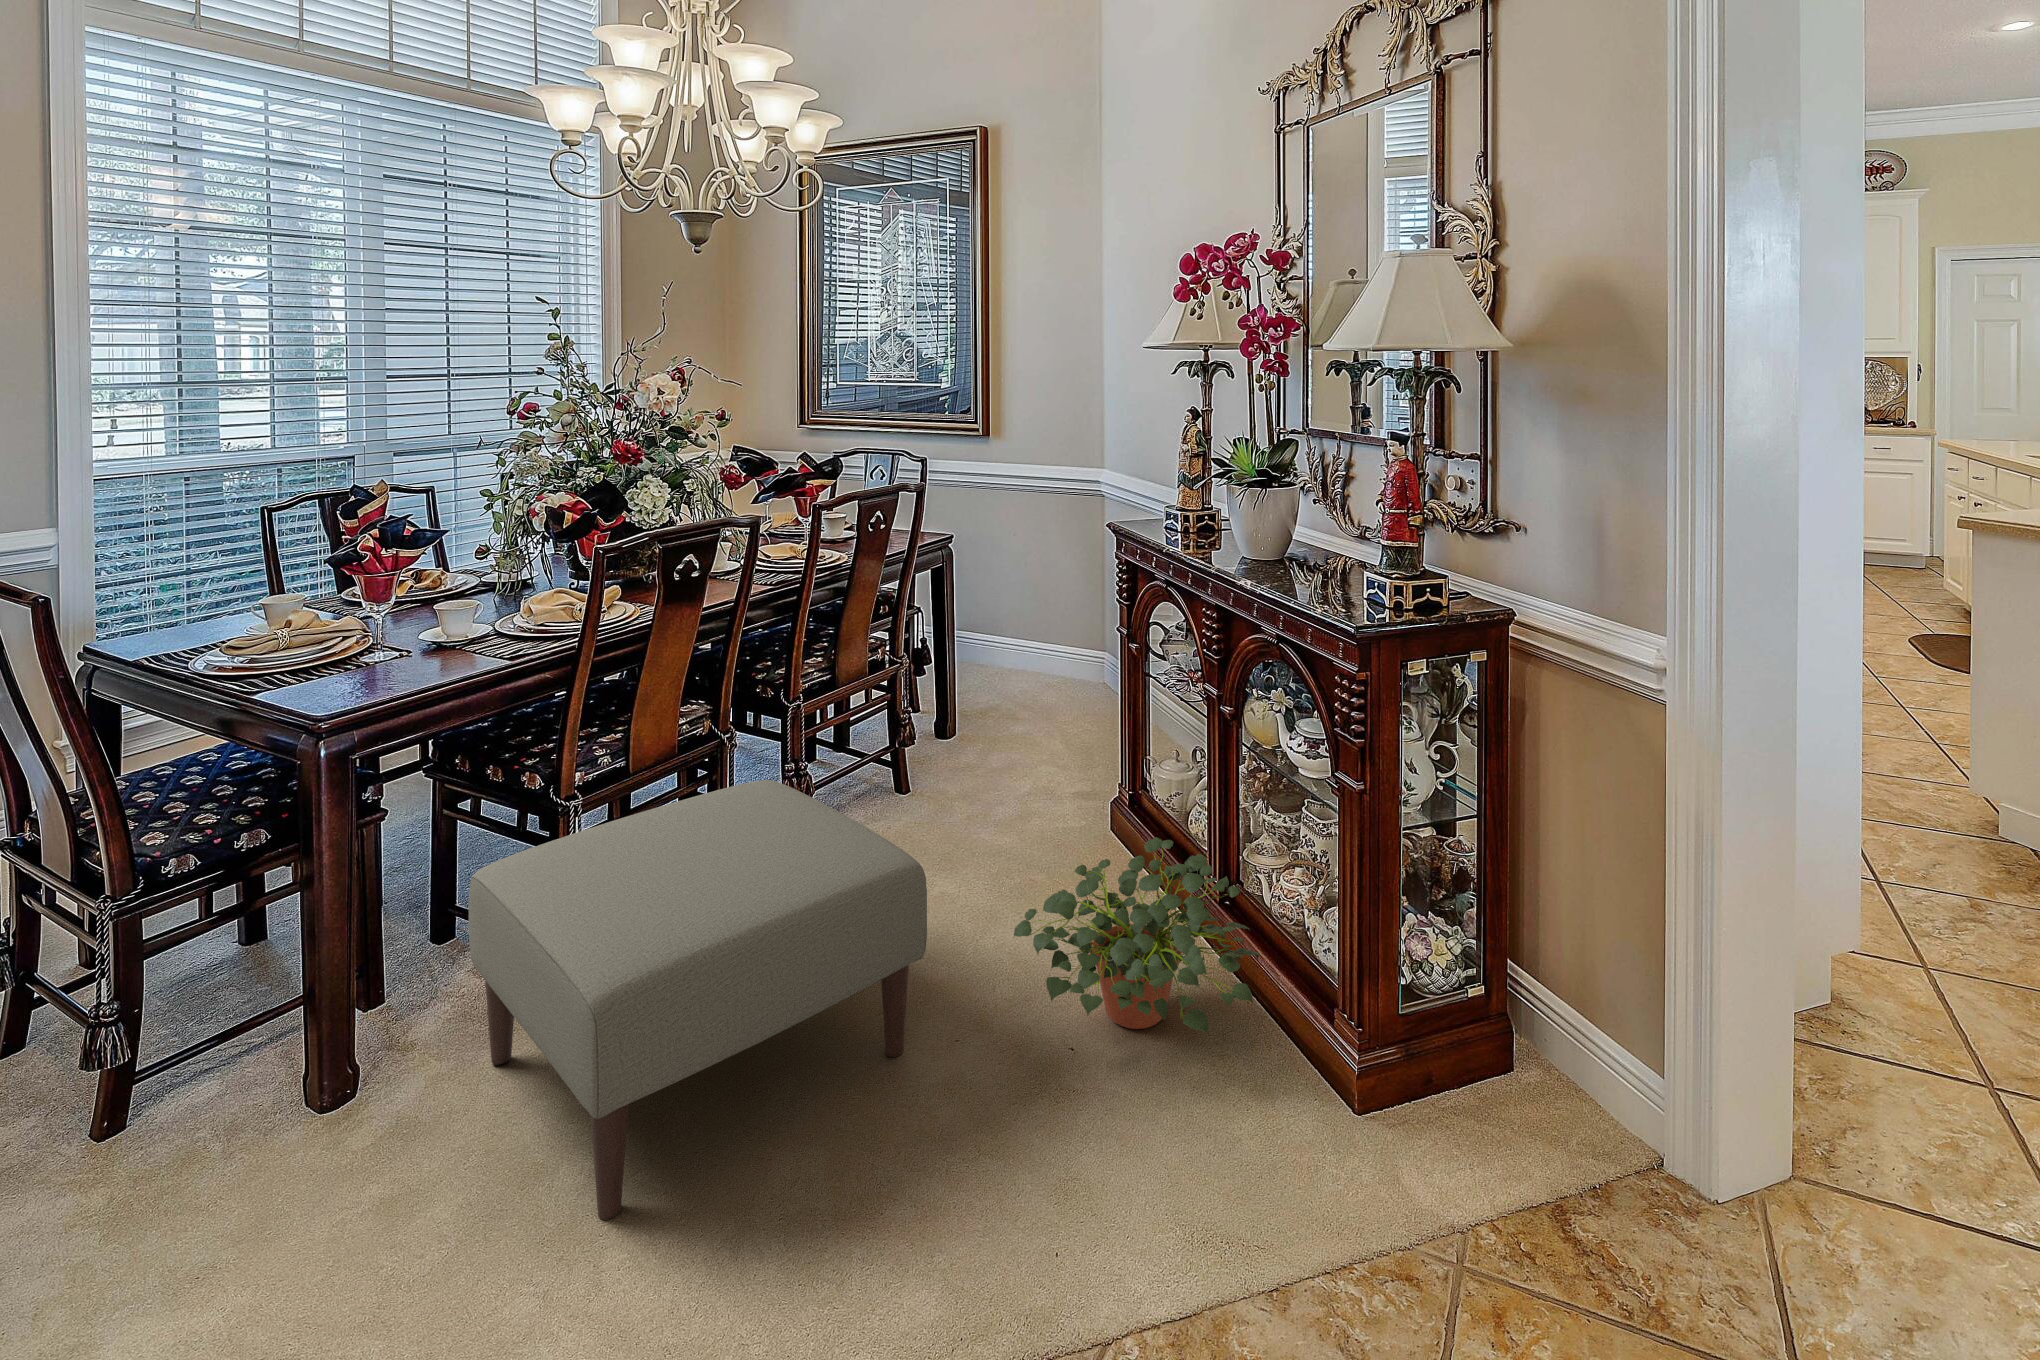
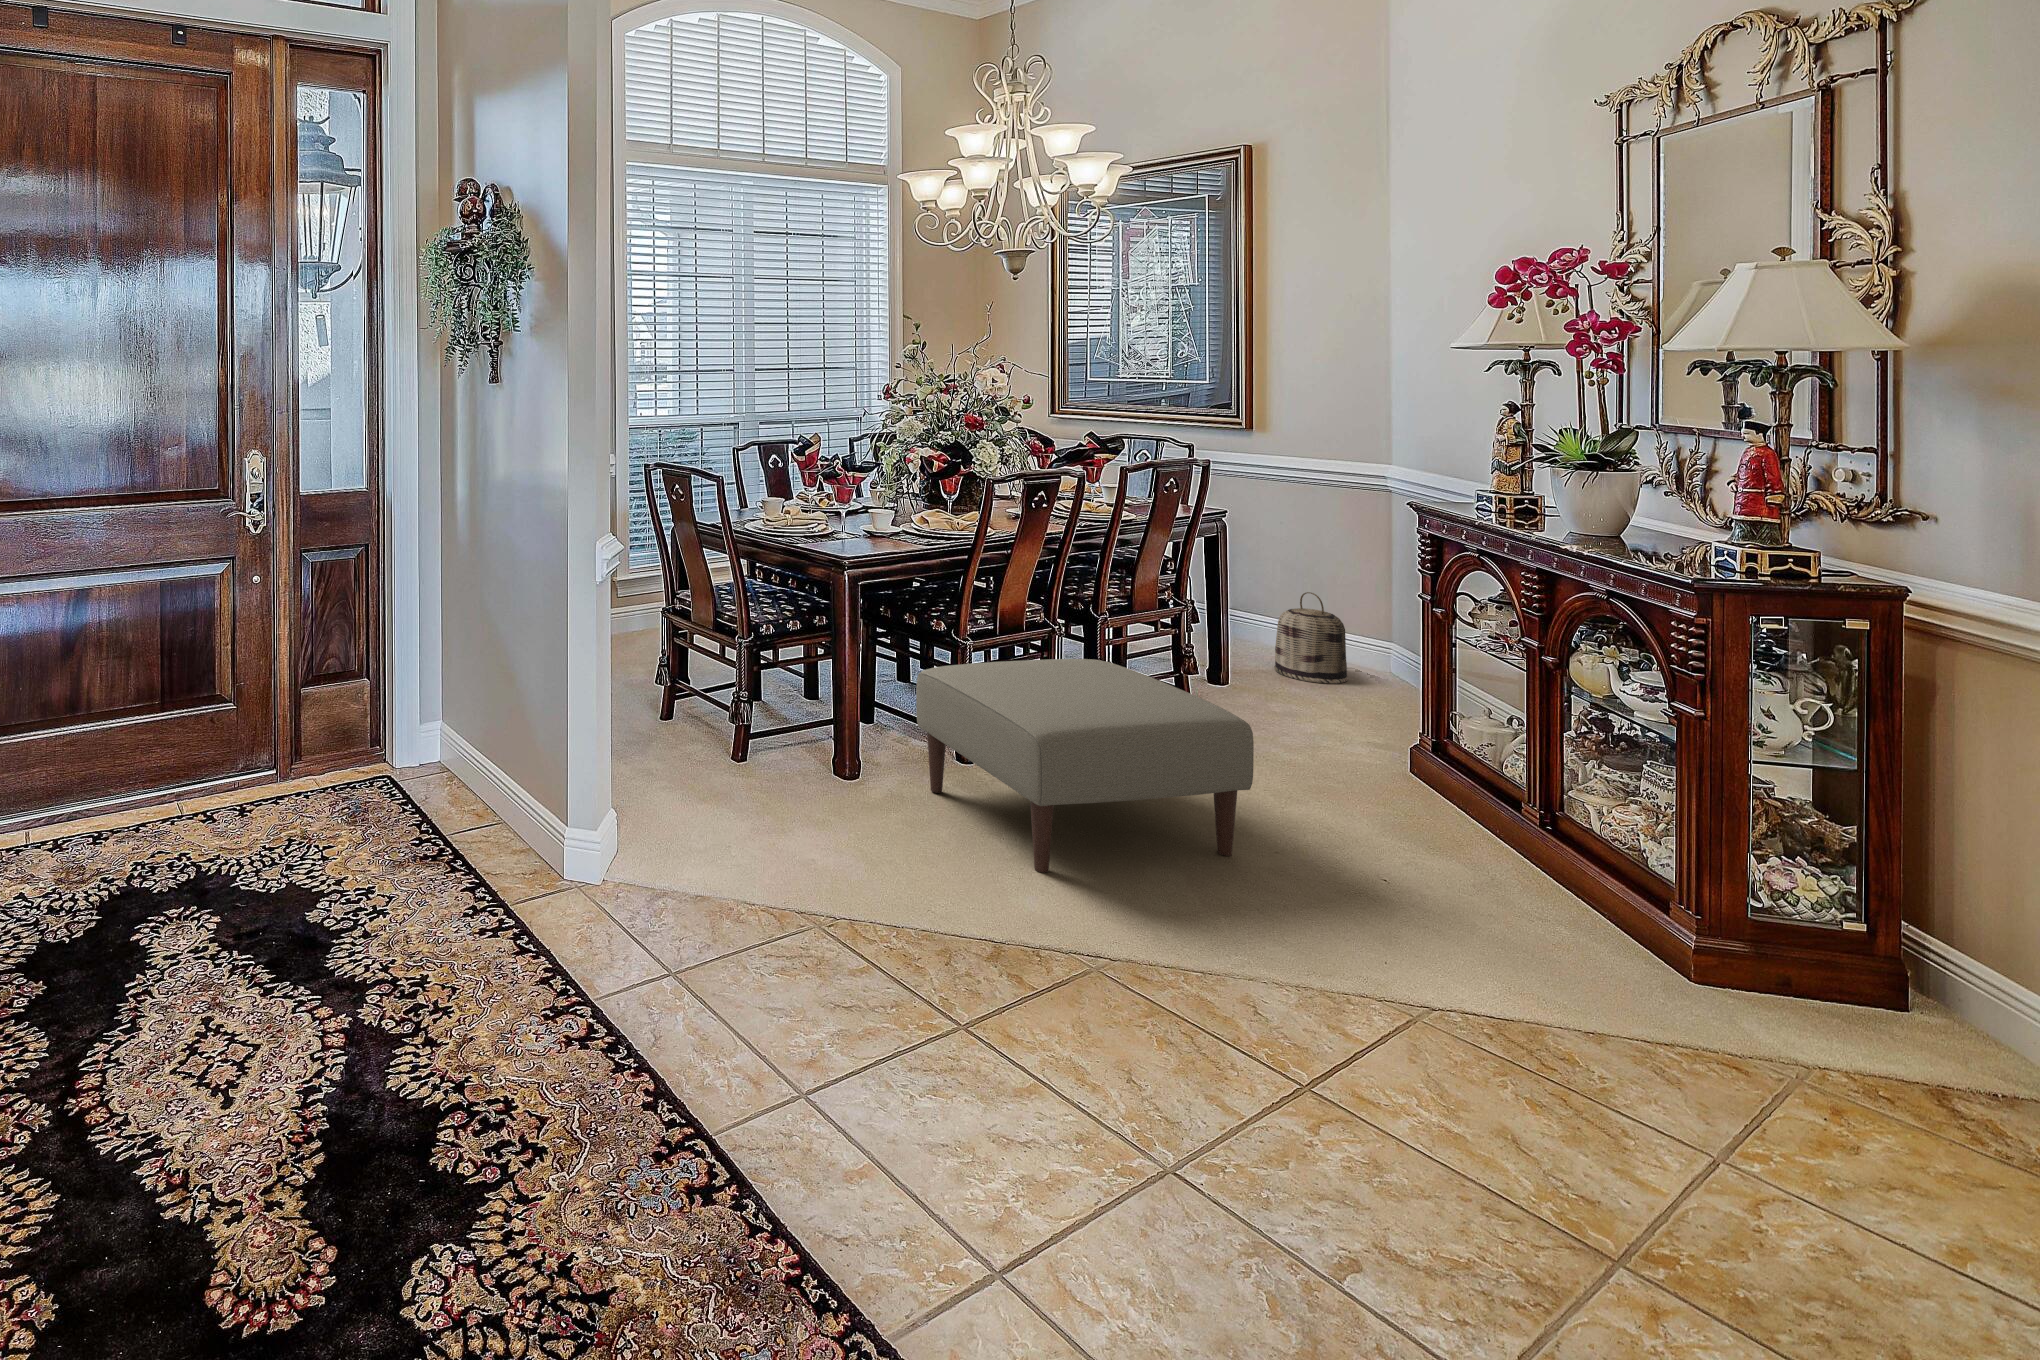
basket: none [1004,609,1068,708] -> present [1274,592,1348,684]
potted plant: present [1014,837,1259,1034] -> none [1326,760,1588,898]

